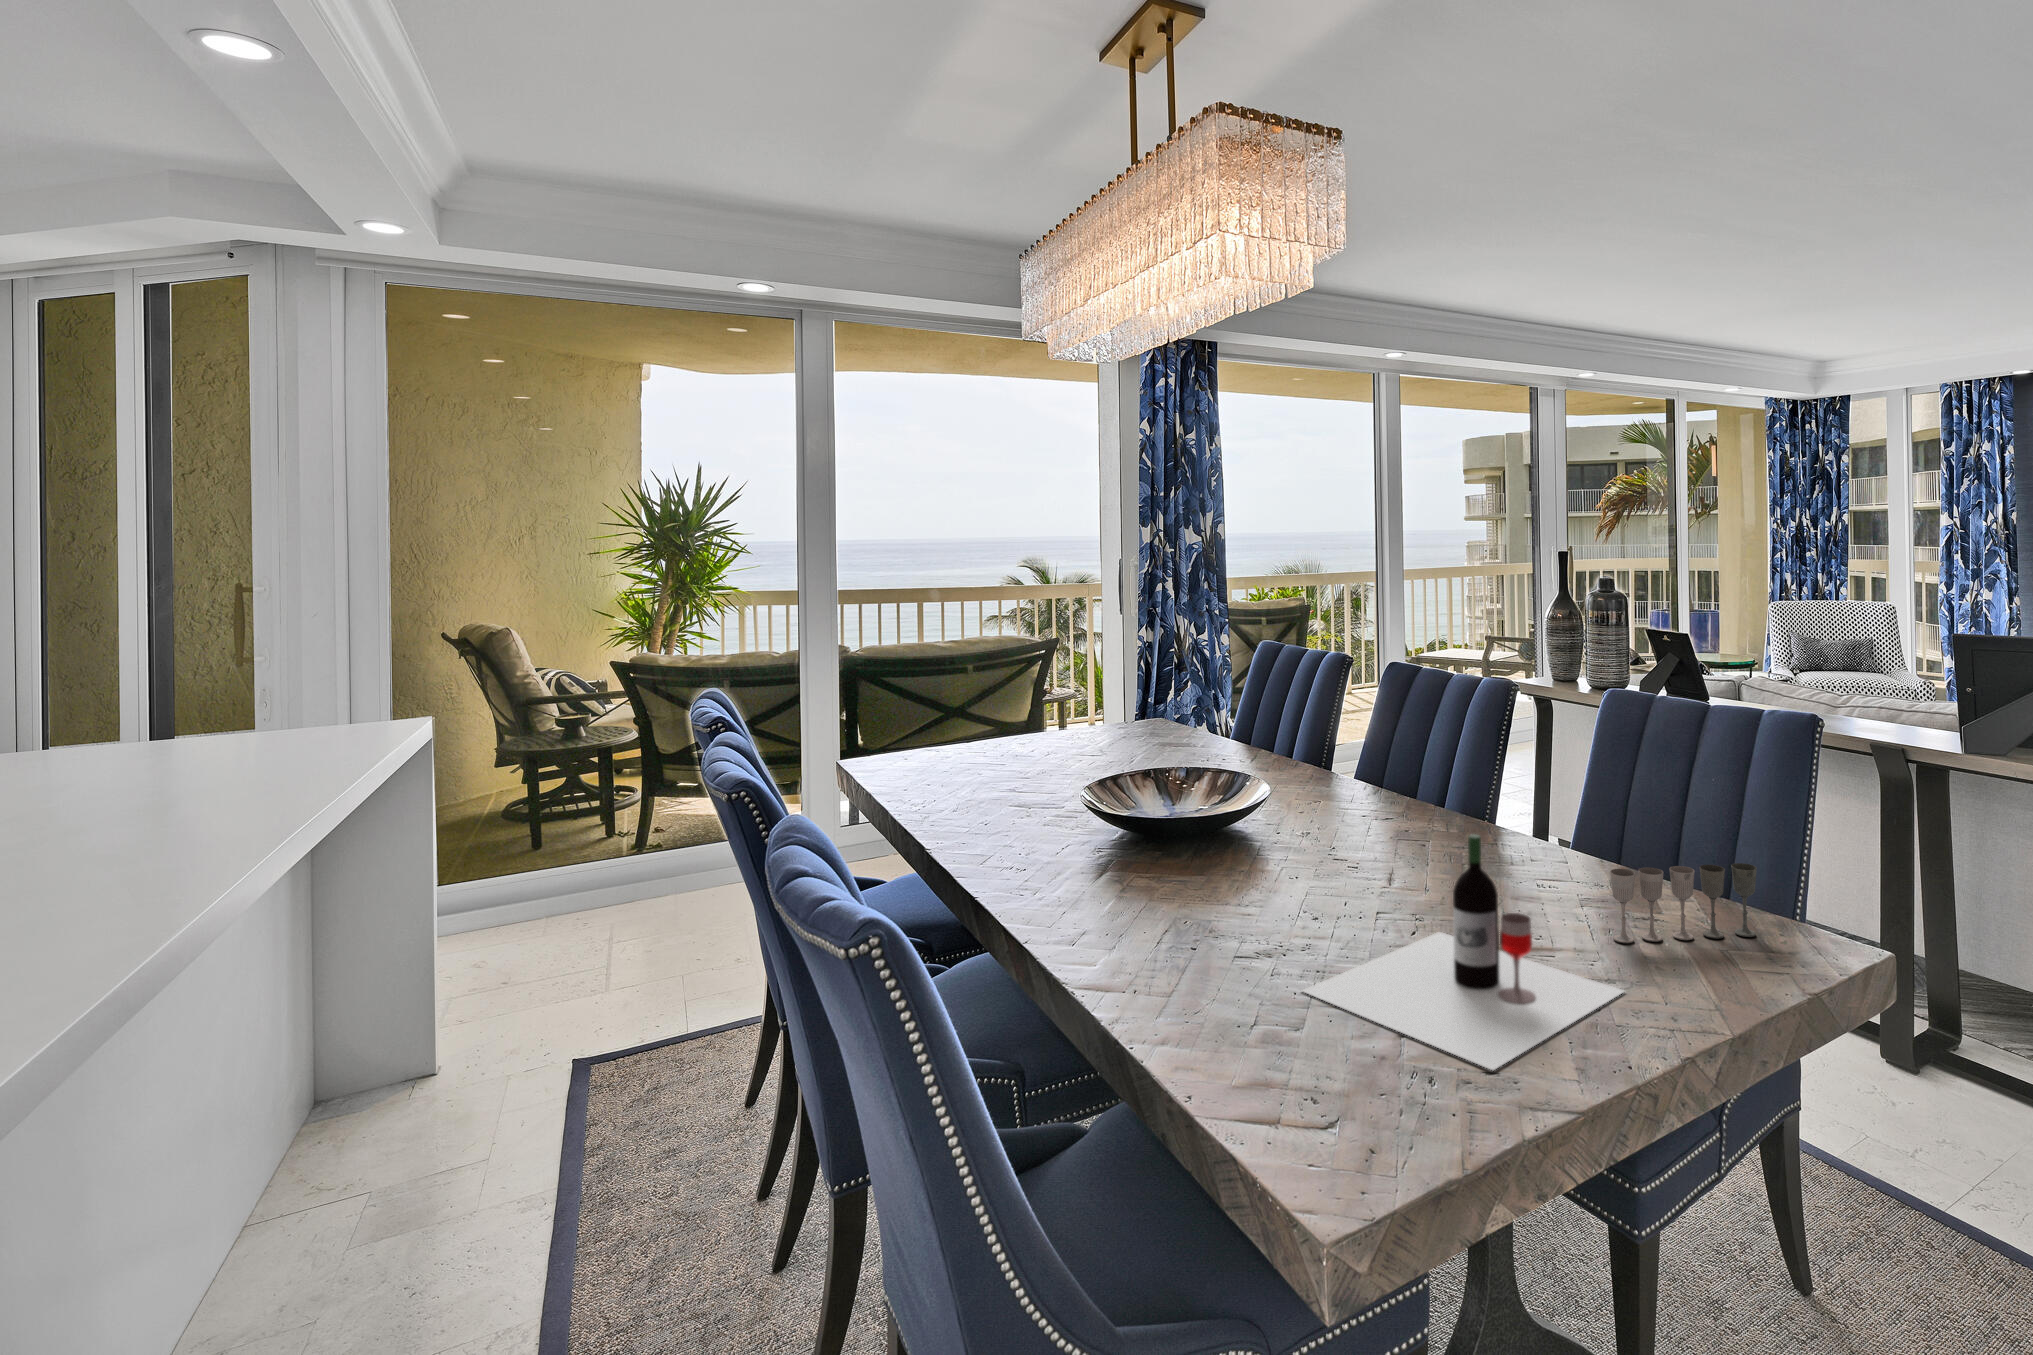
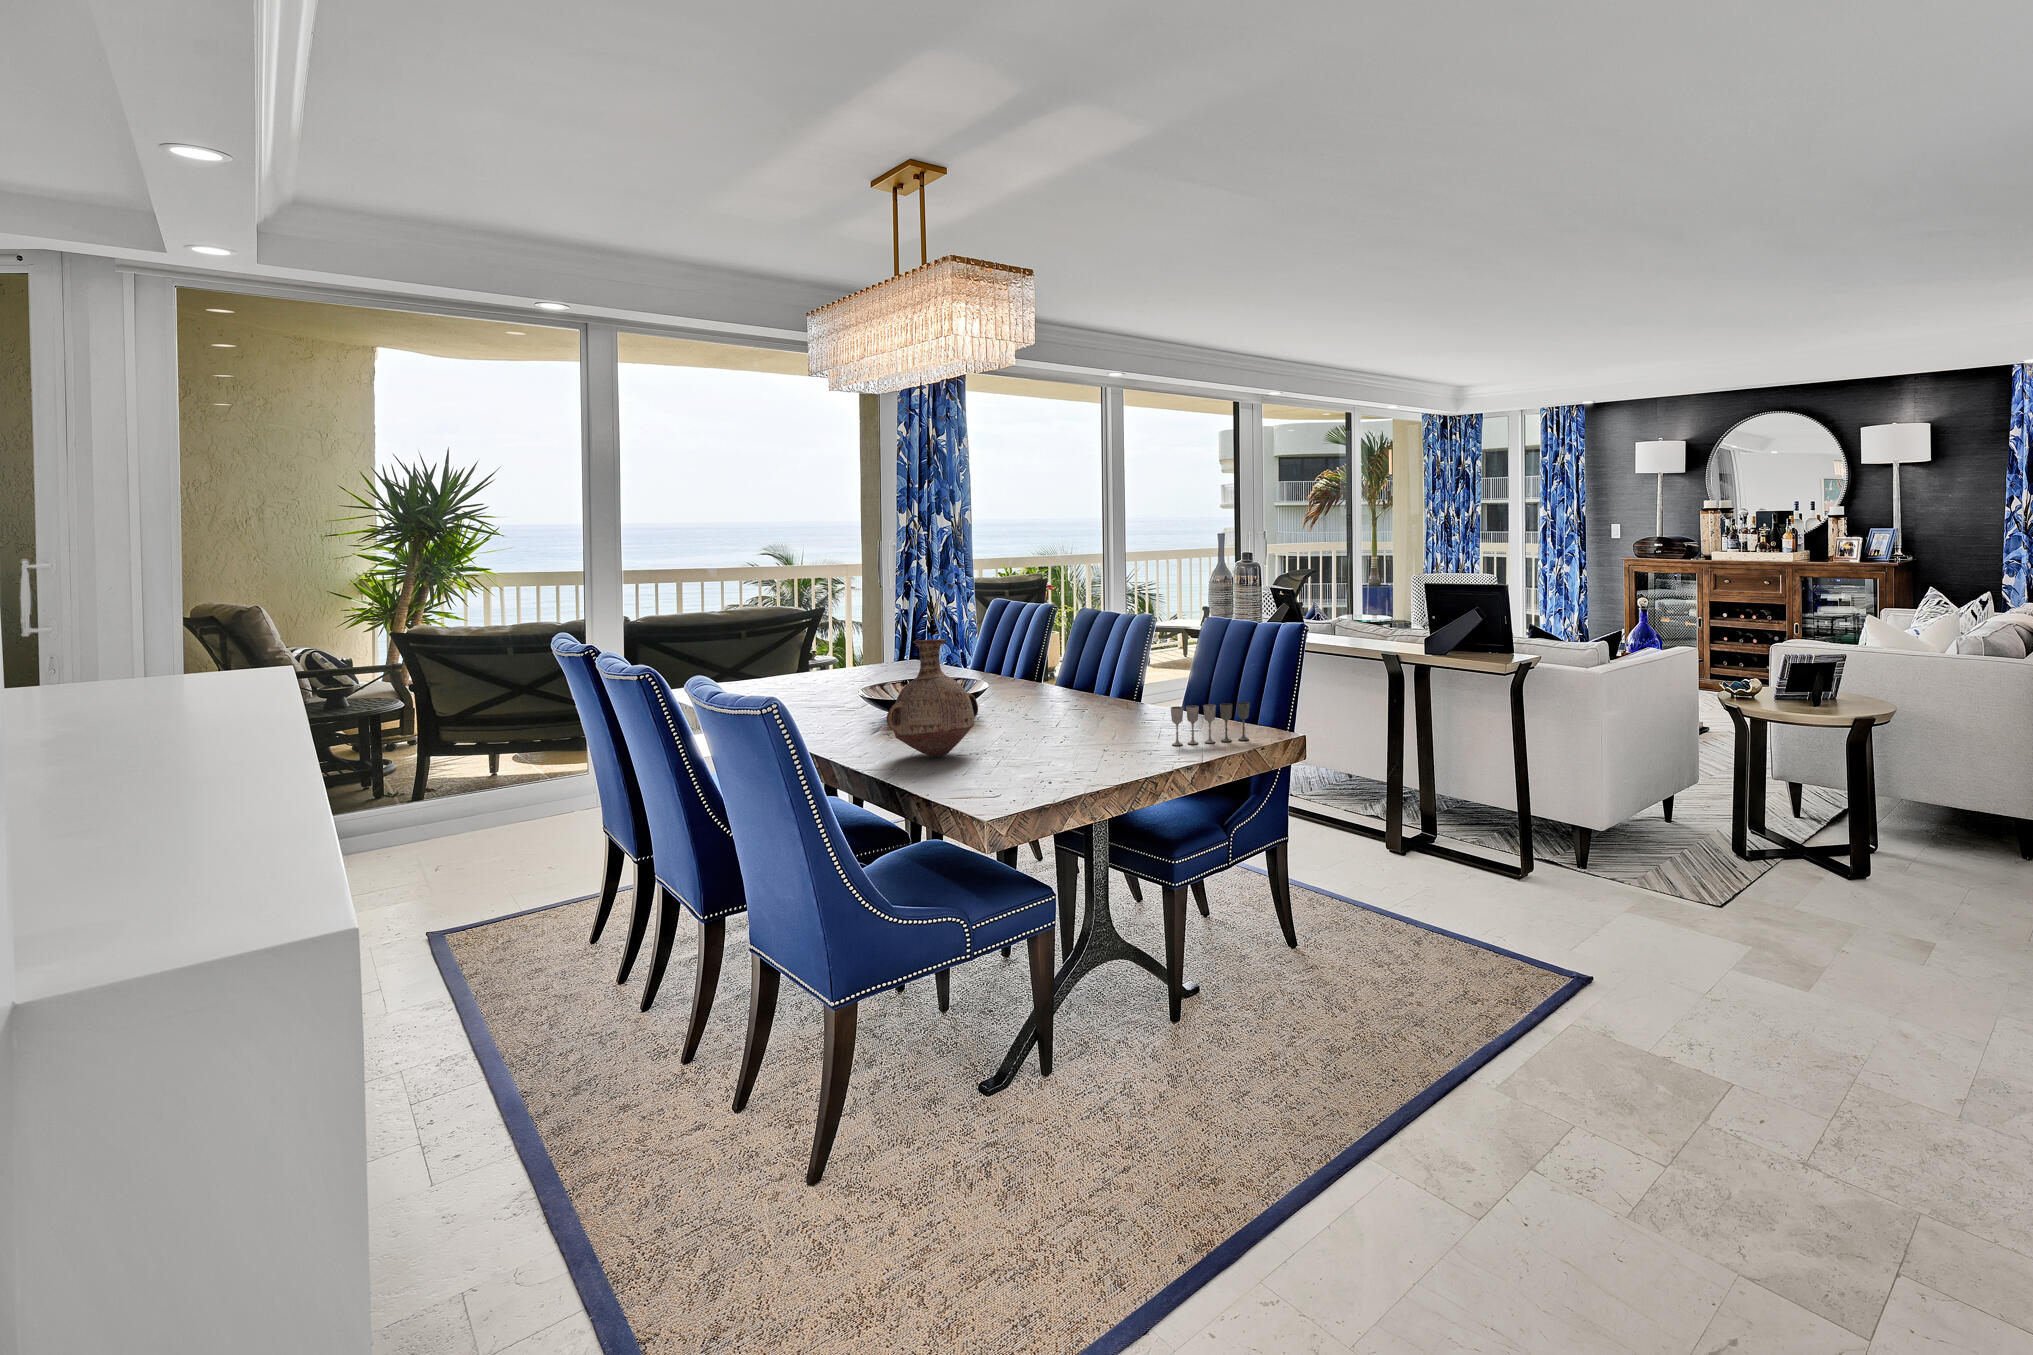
vase: none [1117,736,1268,945] -> present [887,639,978,757]
wine bottle: present [1303,834,1624,1070] -> none [992,683,1166,786]

